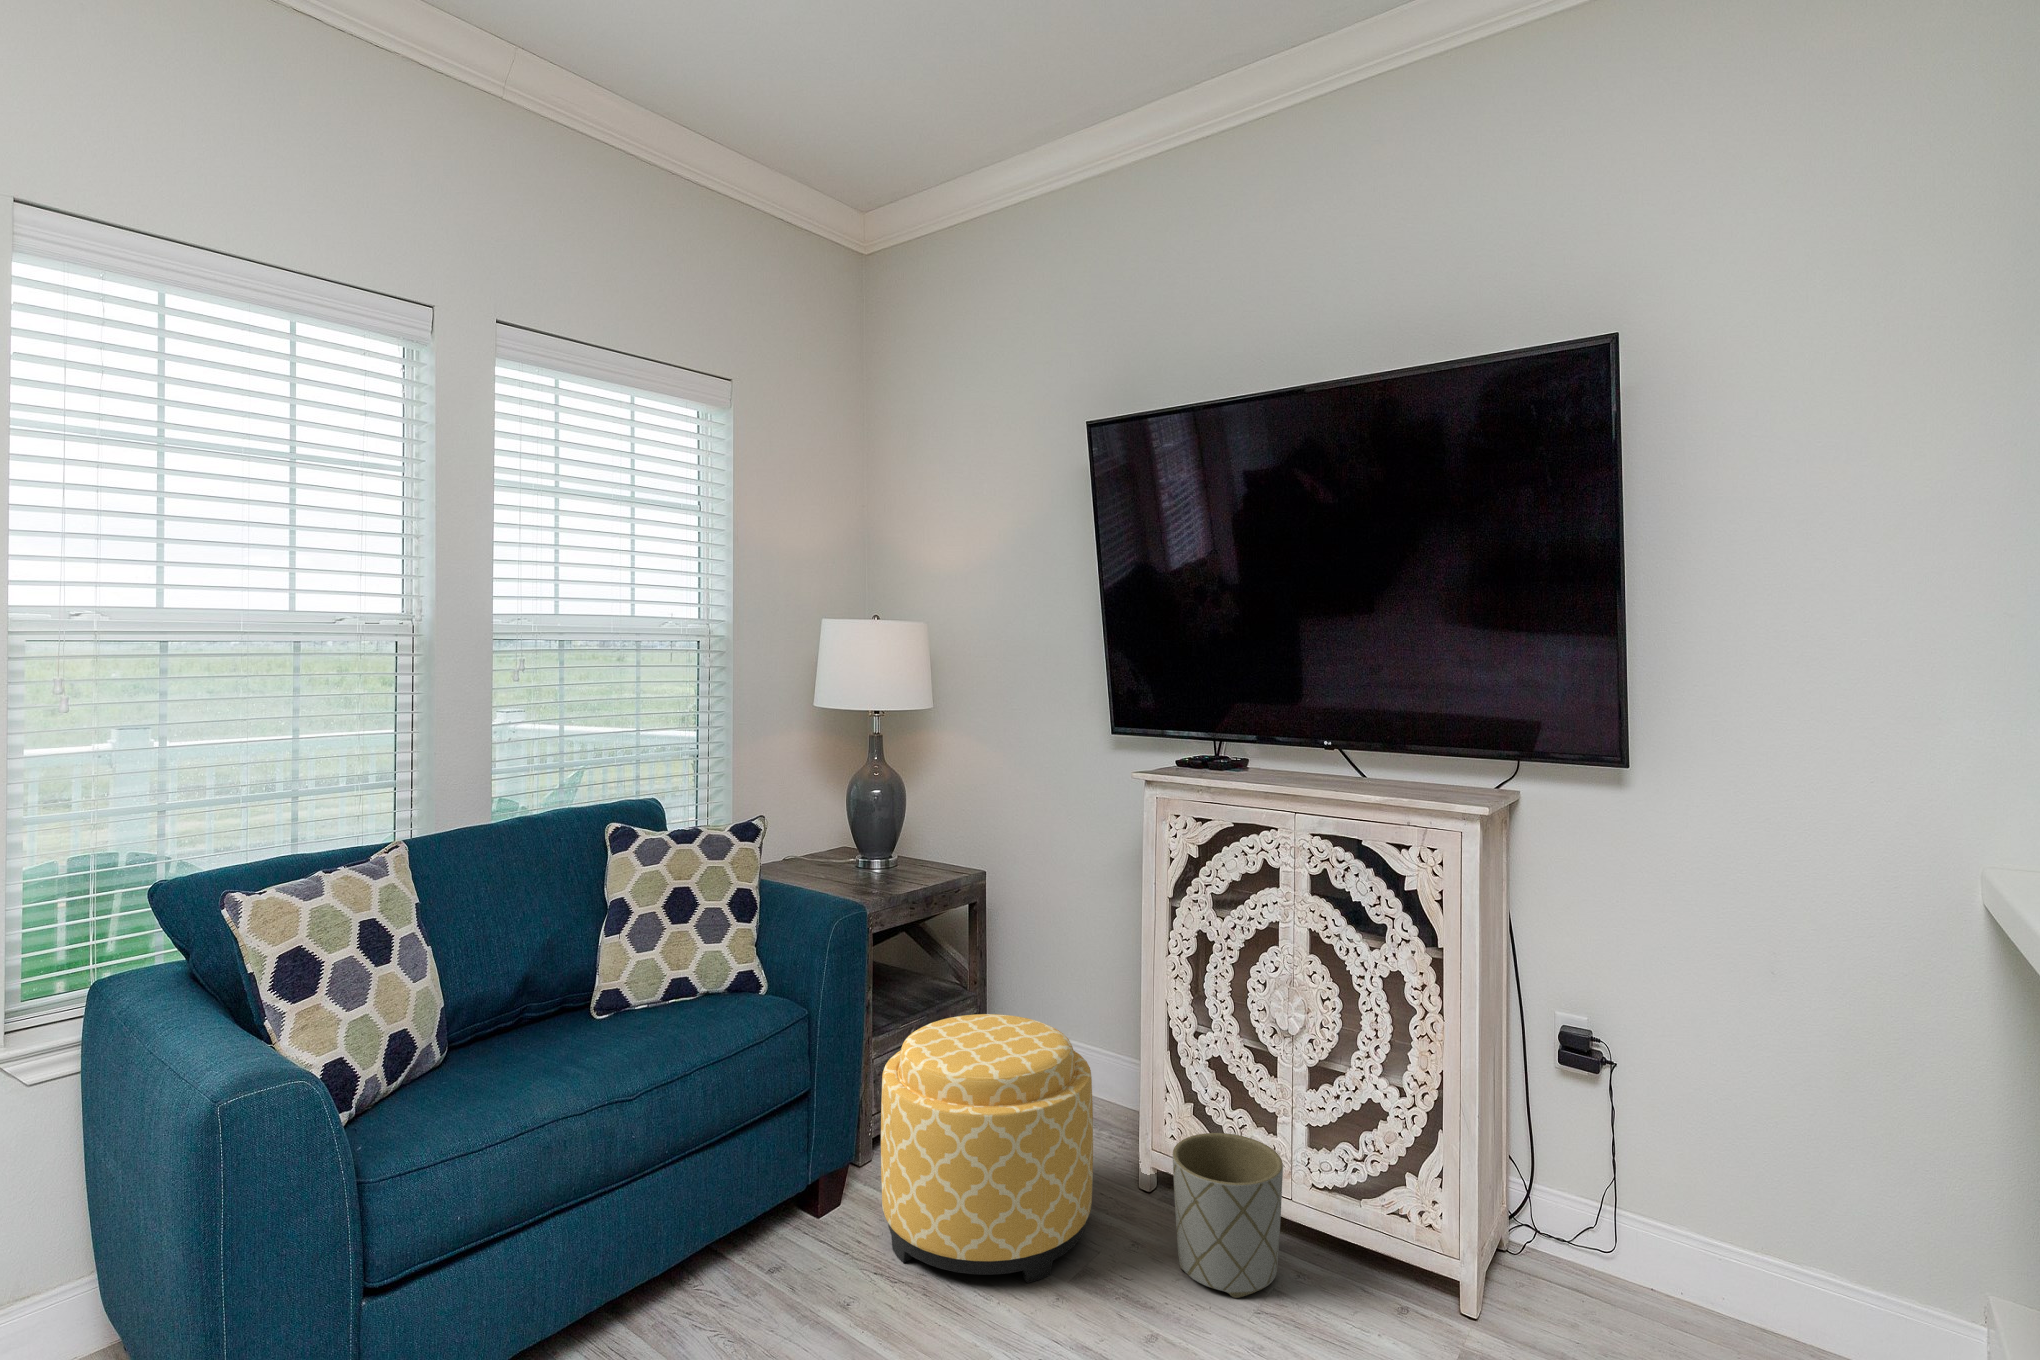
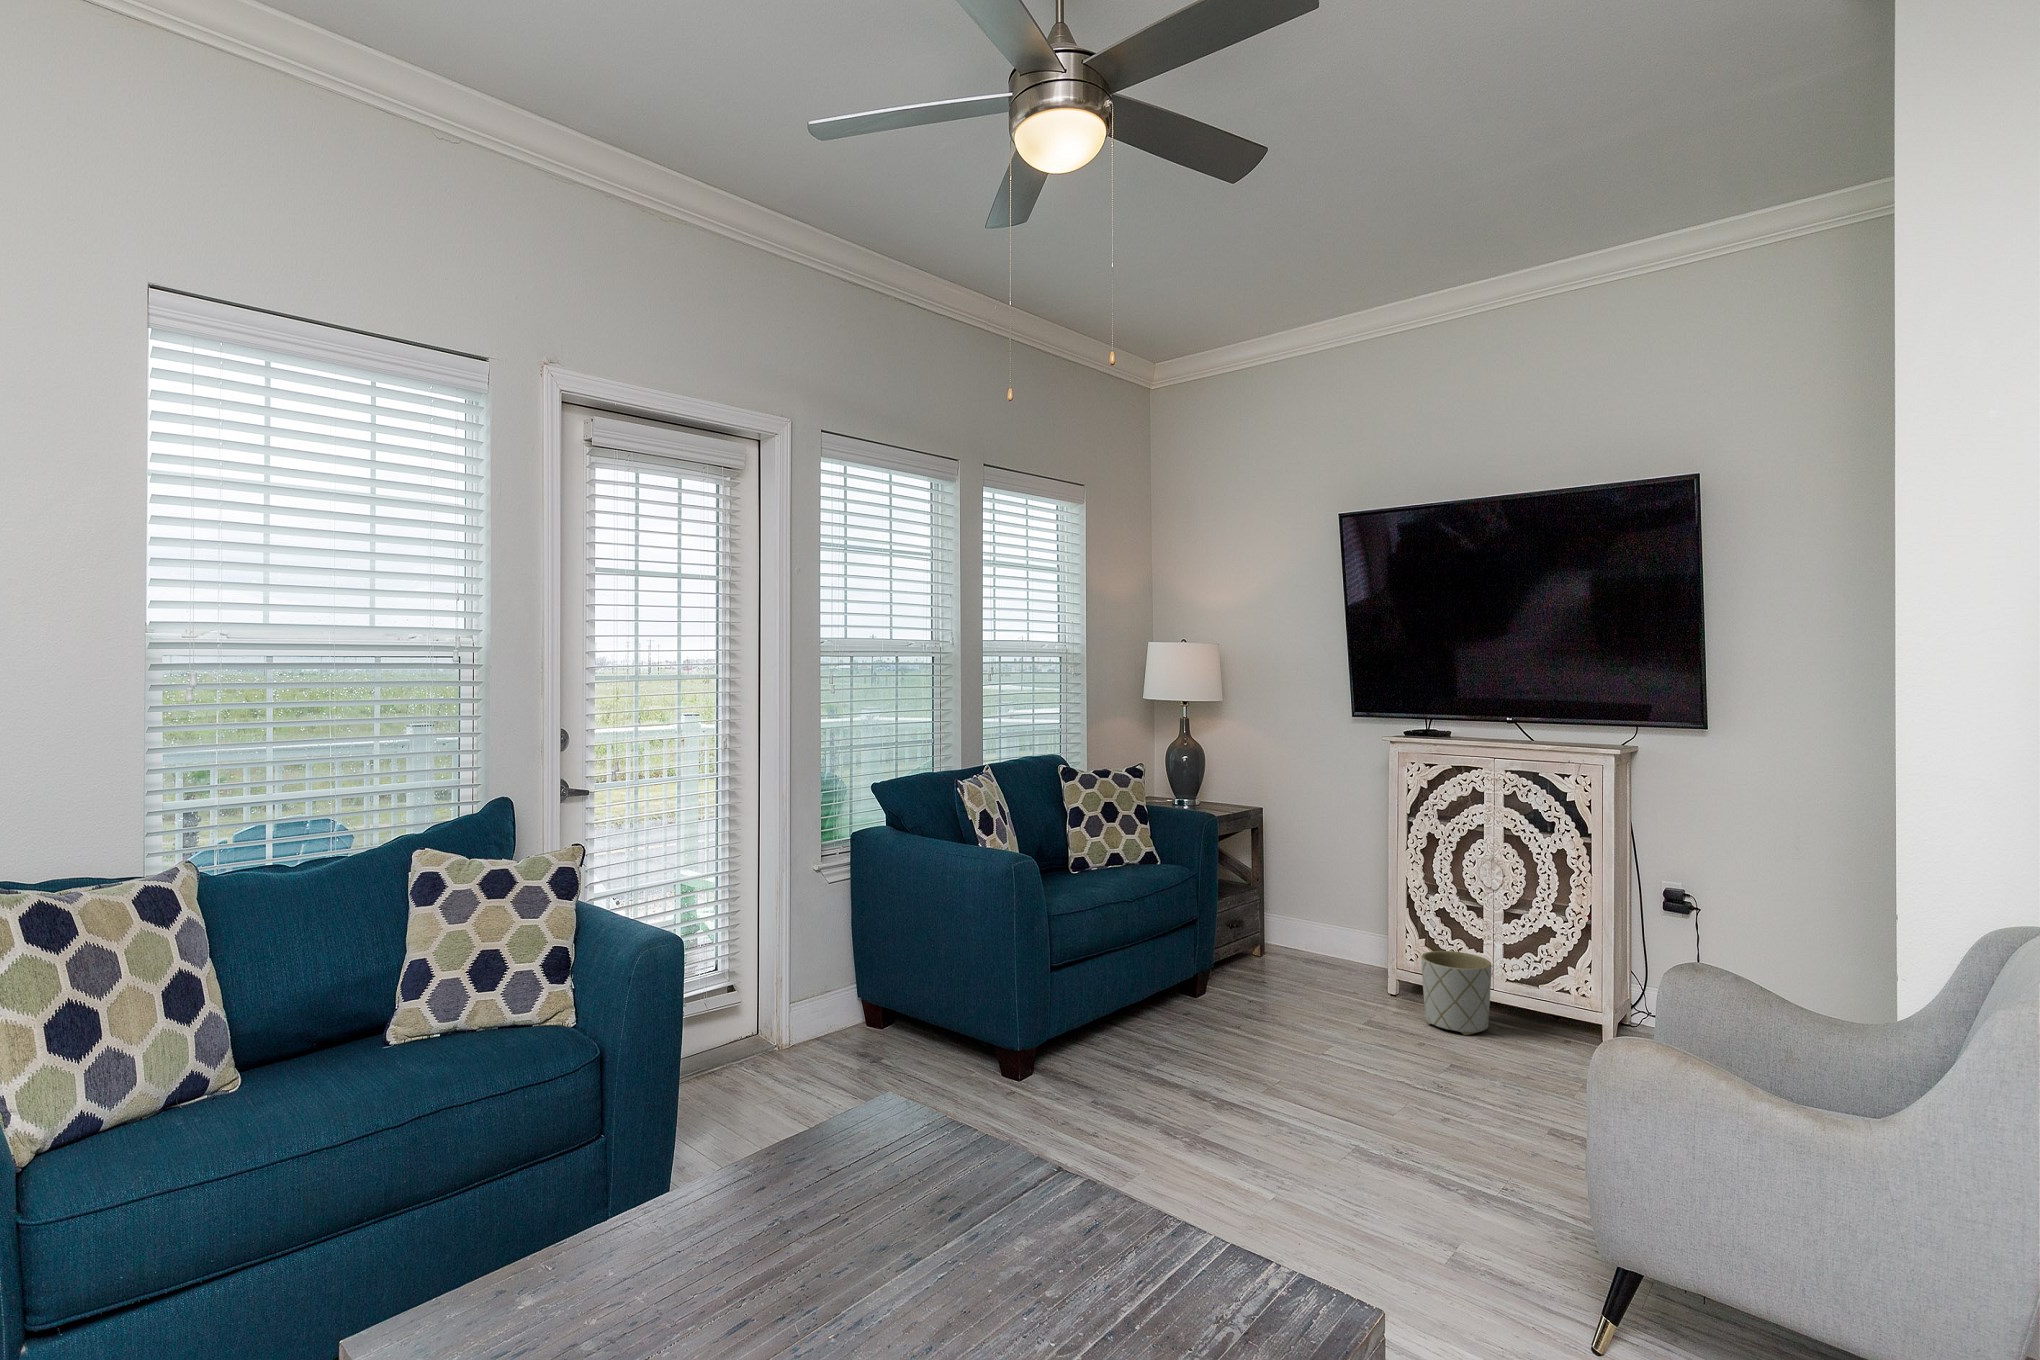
ottoman: present [881,1014,1093,1283] -> none [1236,885,1368,1027]

